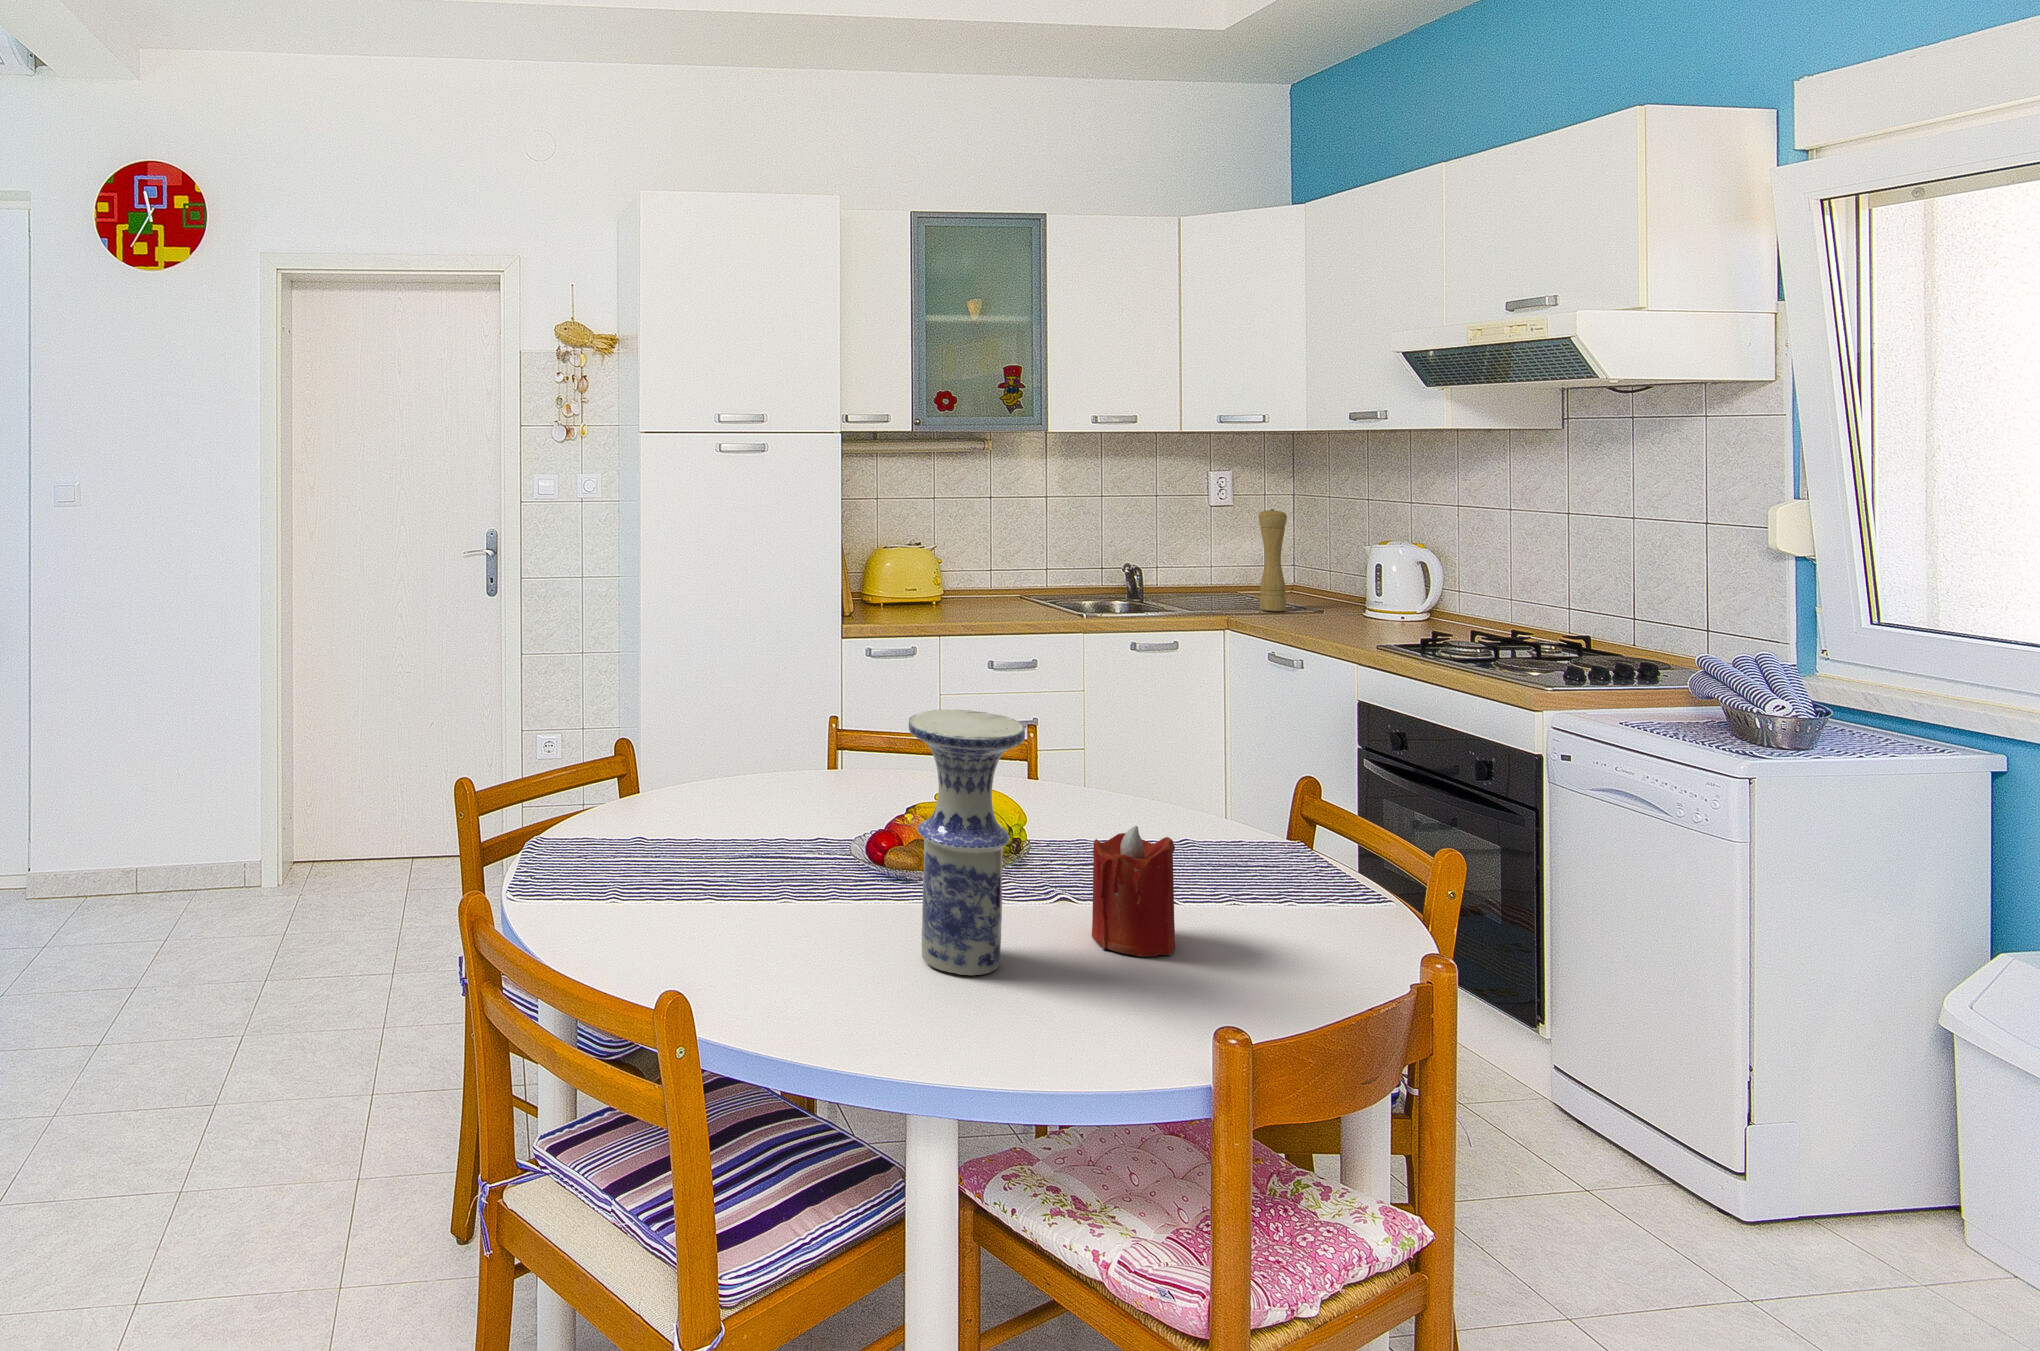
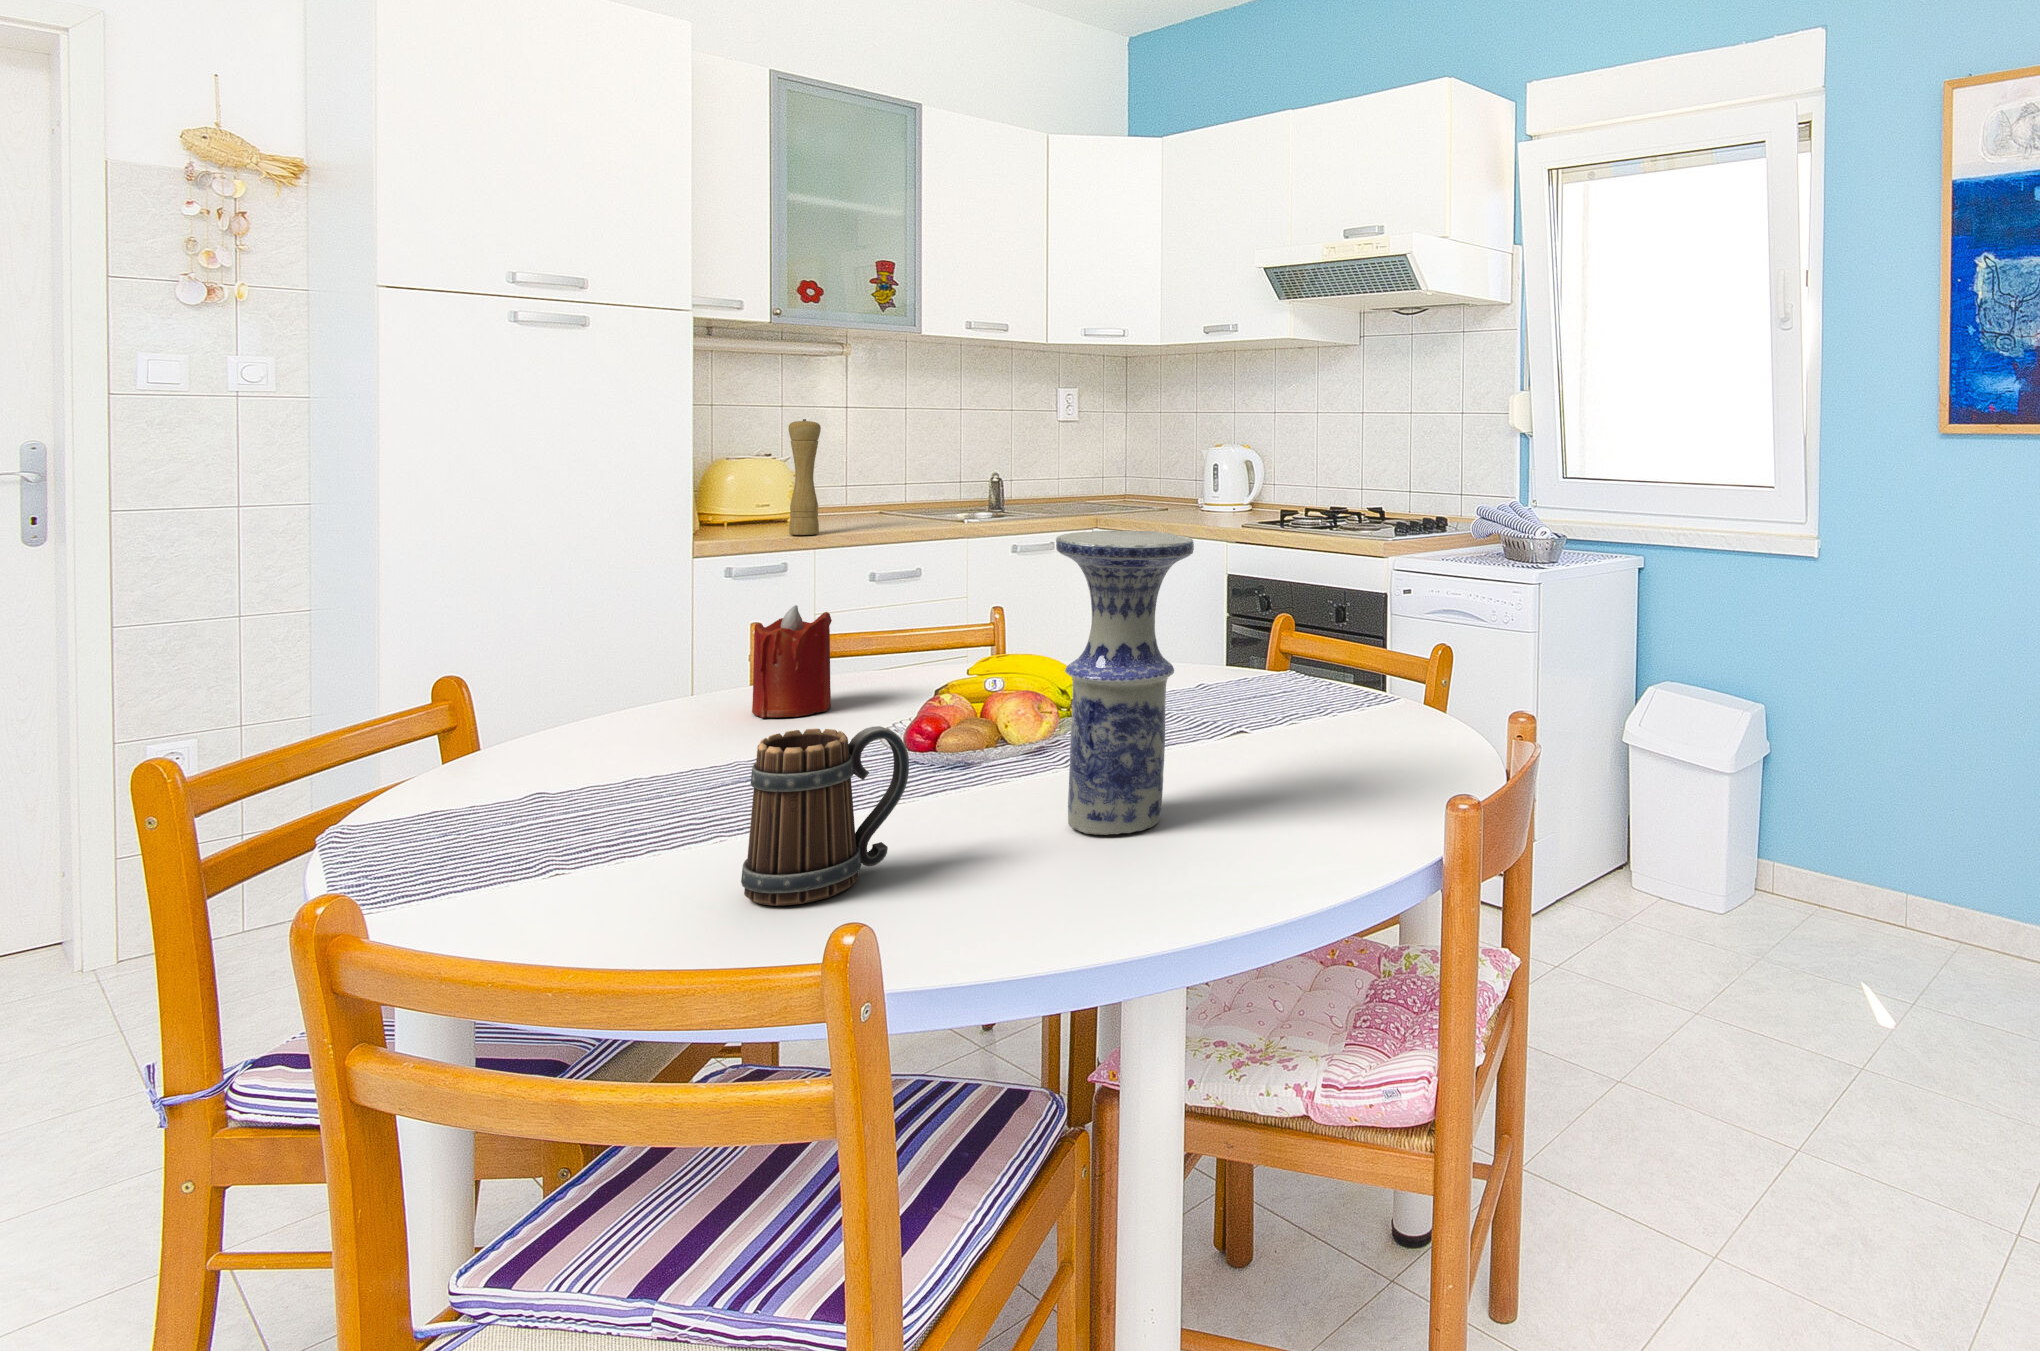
pepper mill: present [1258,509,1287,611] -> present [789,419,821,535]
candle: present [1092,826,1175,957] -> present [752,605,832,718]
mug: none [683,835,792,961] -> present [741,726,909,905]

